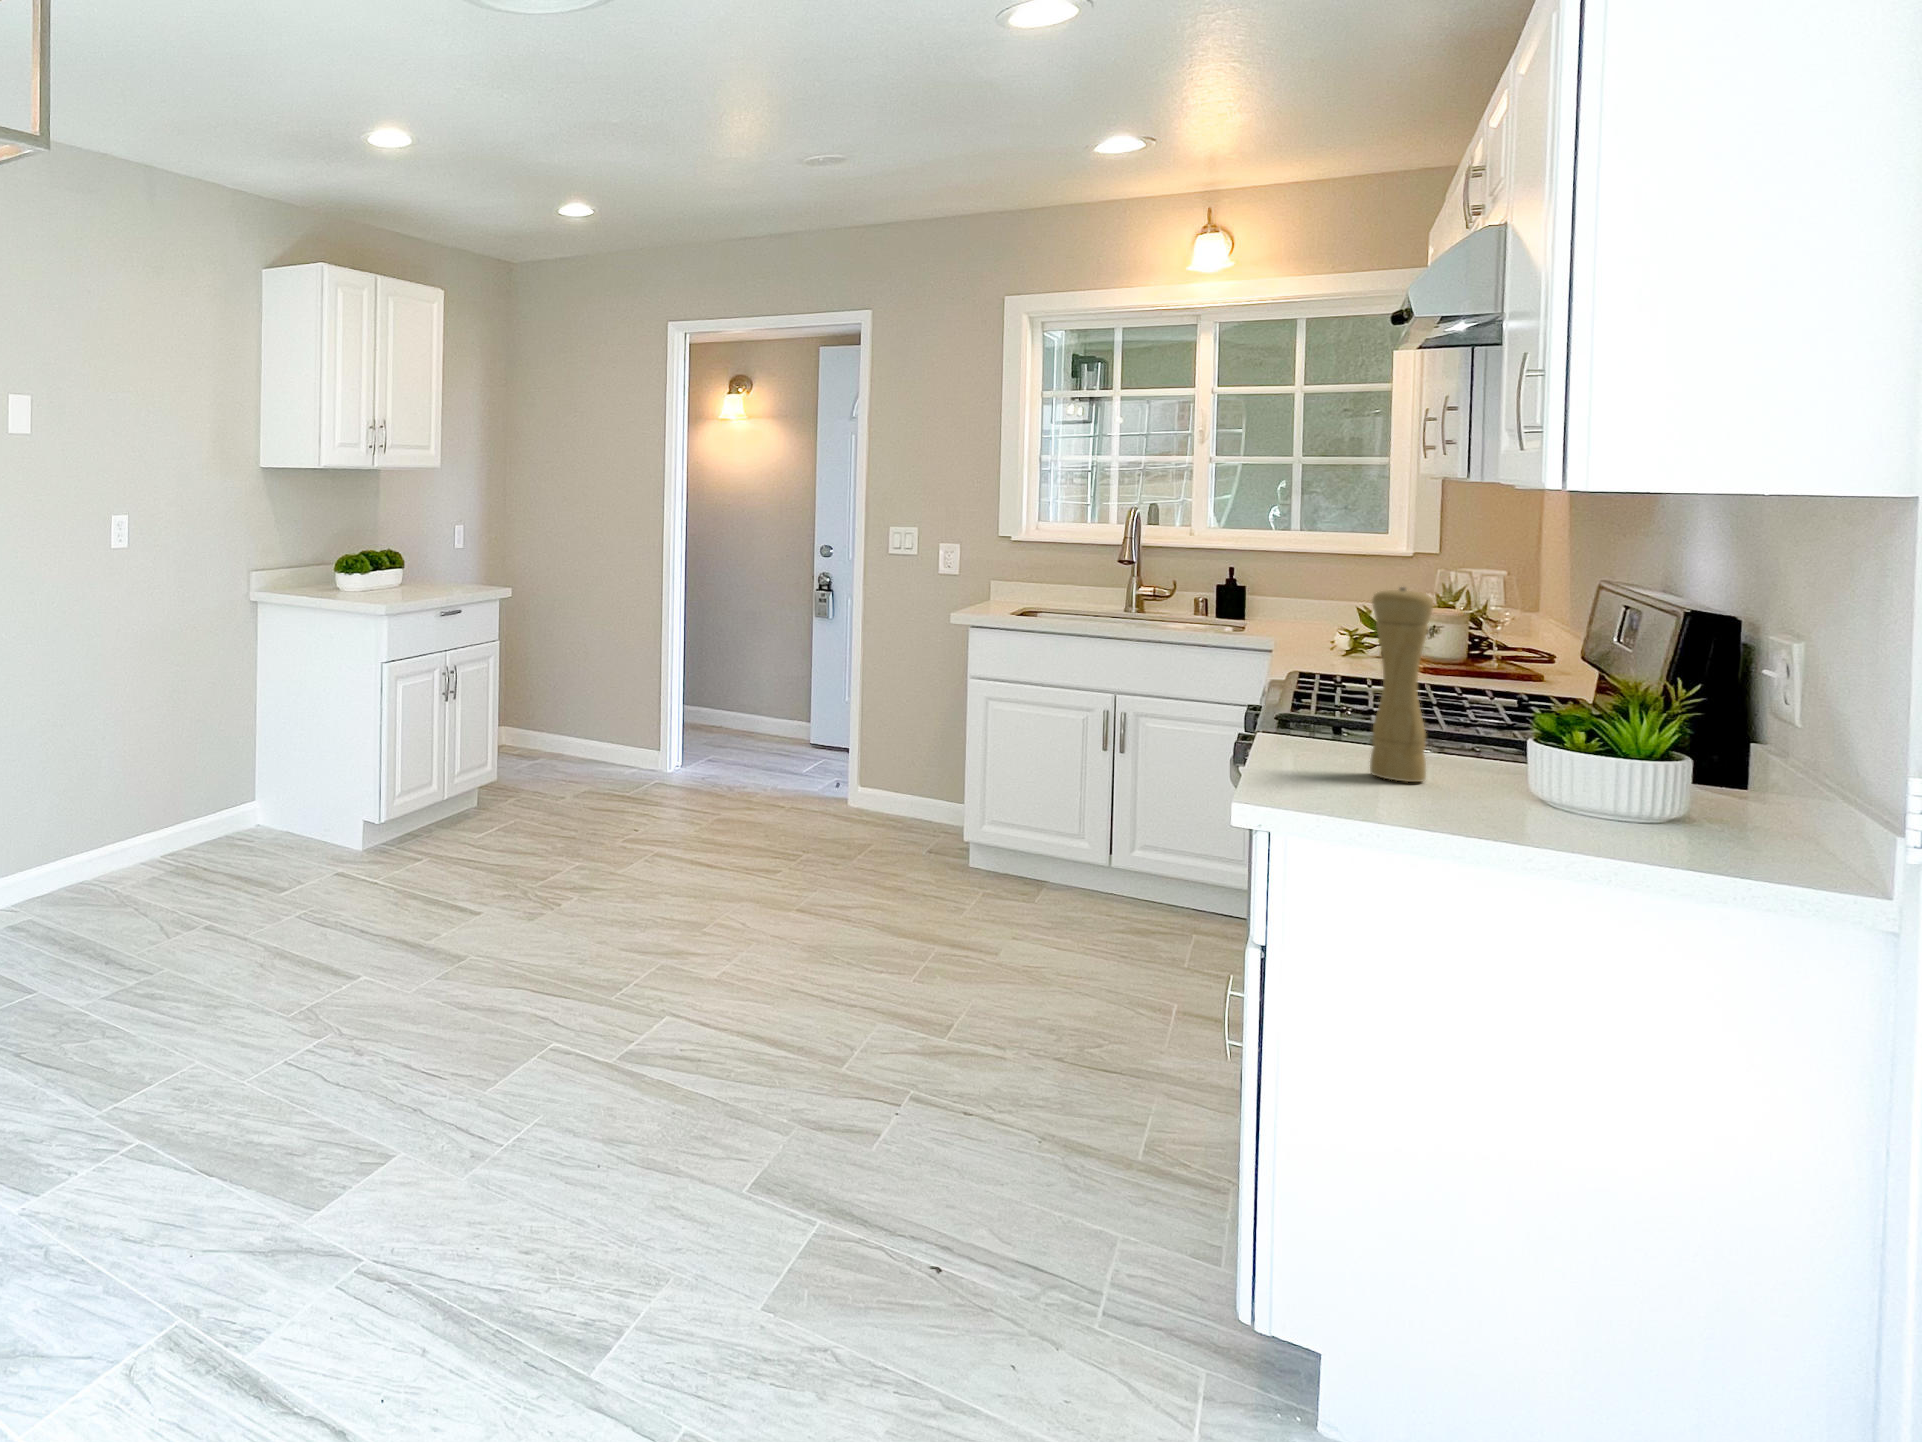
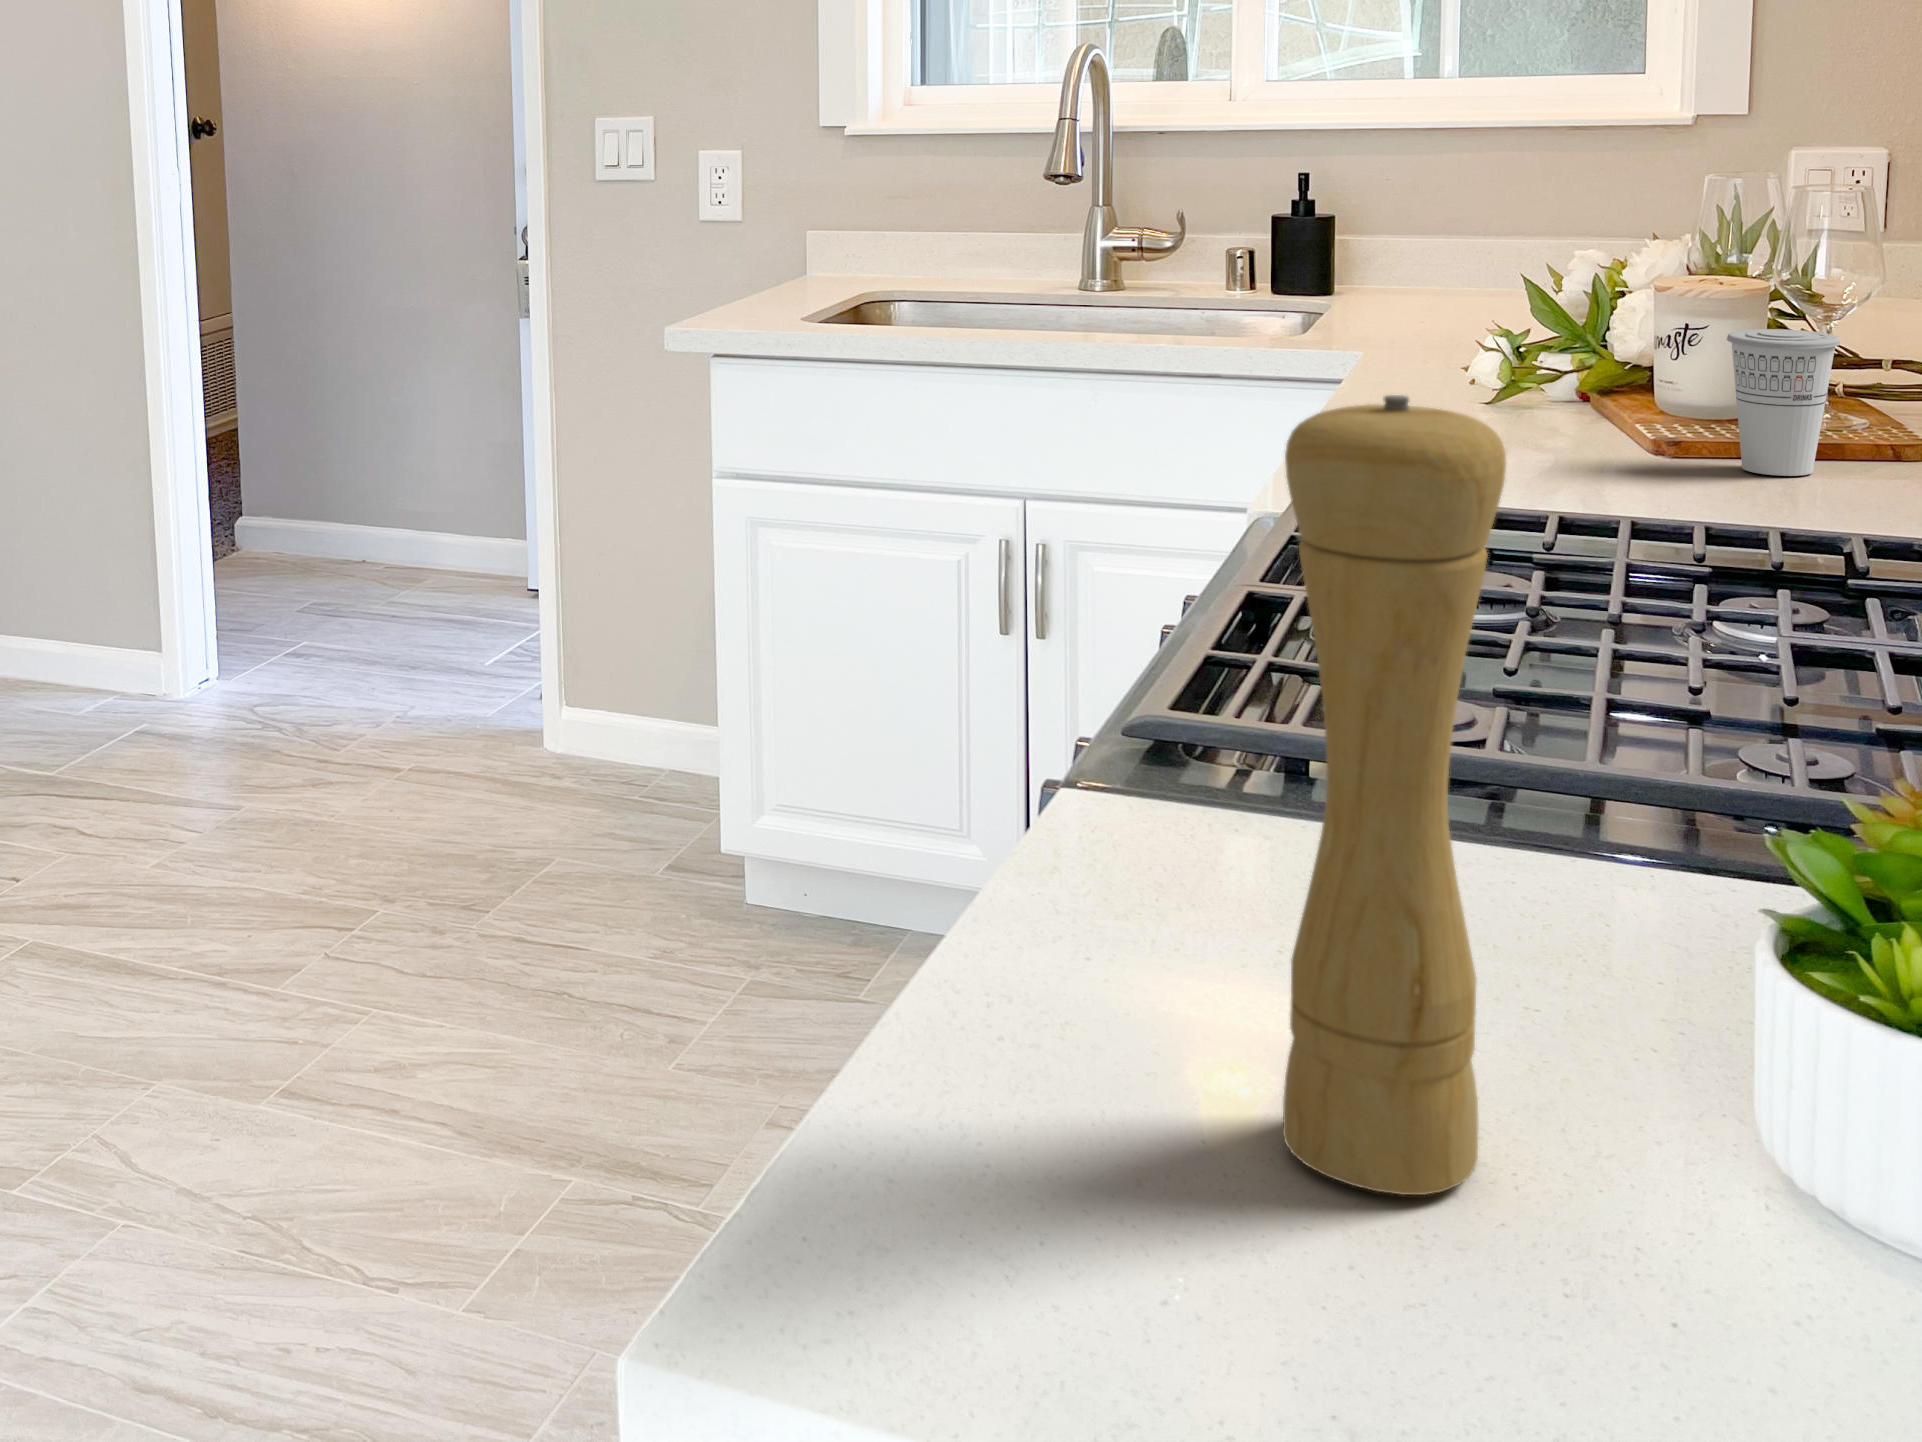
cup: none [1453,624,1500,678] -> present [1727,329,1840,476]

